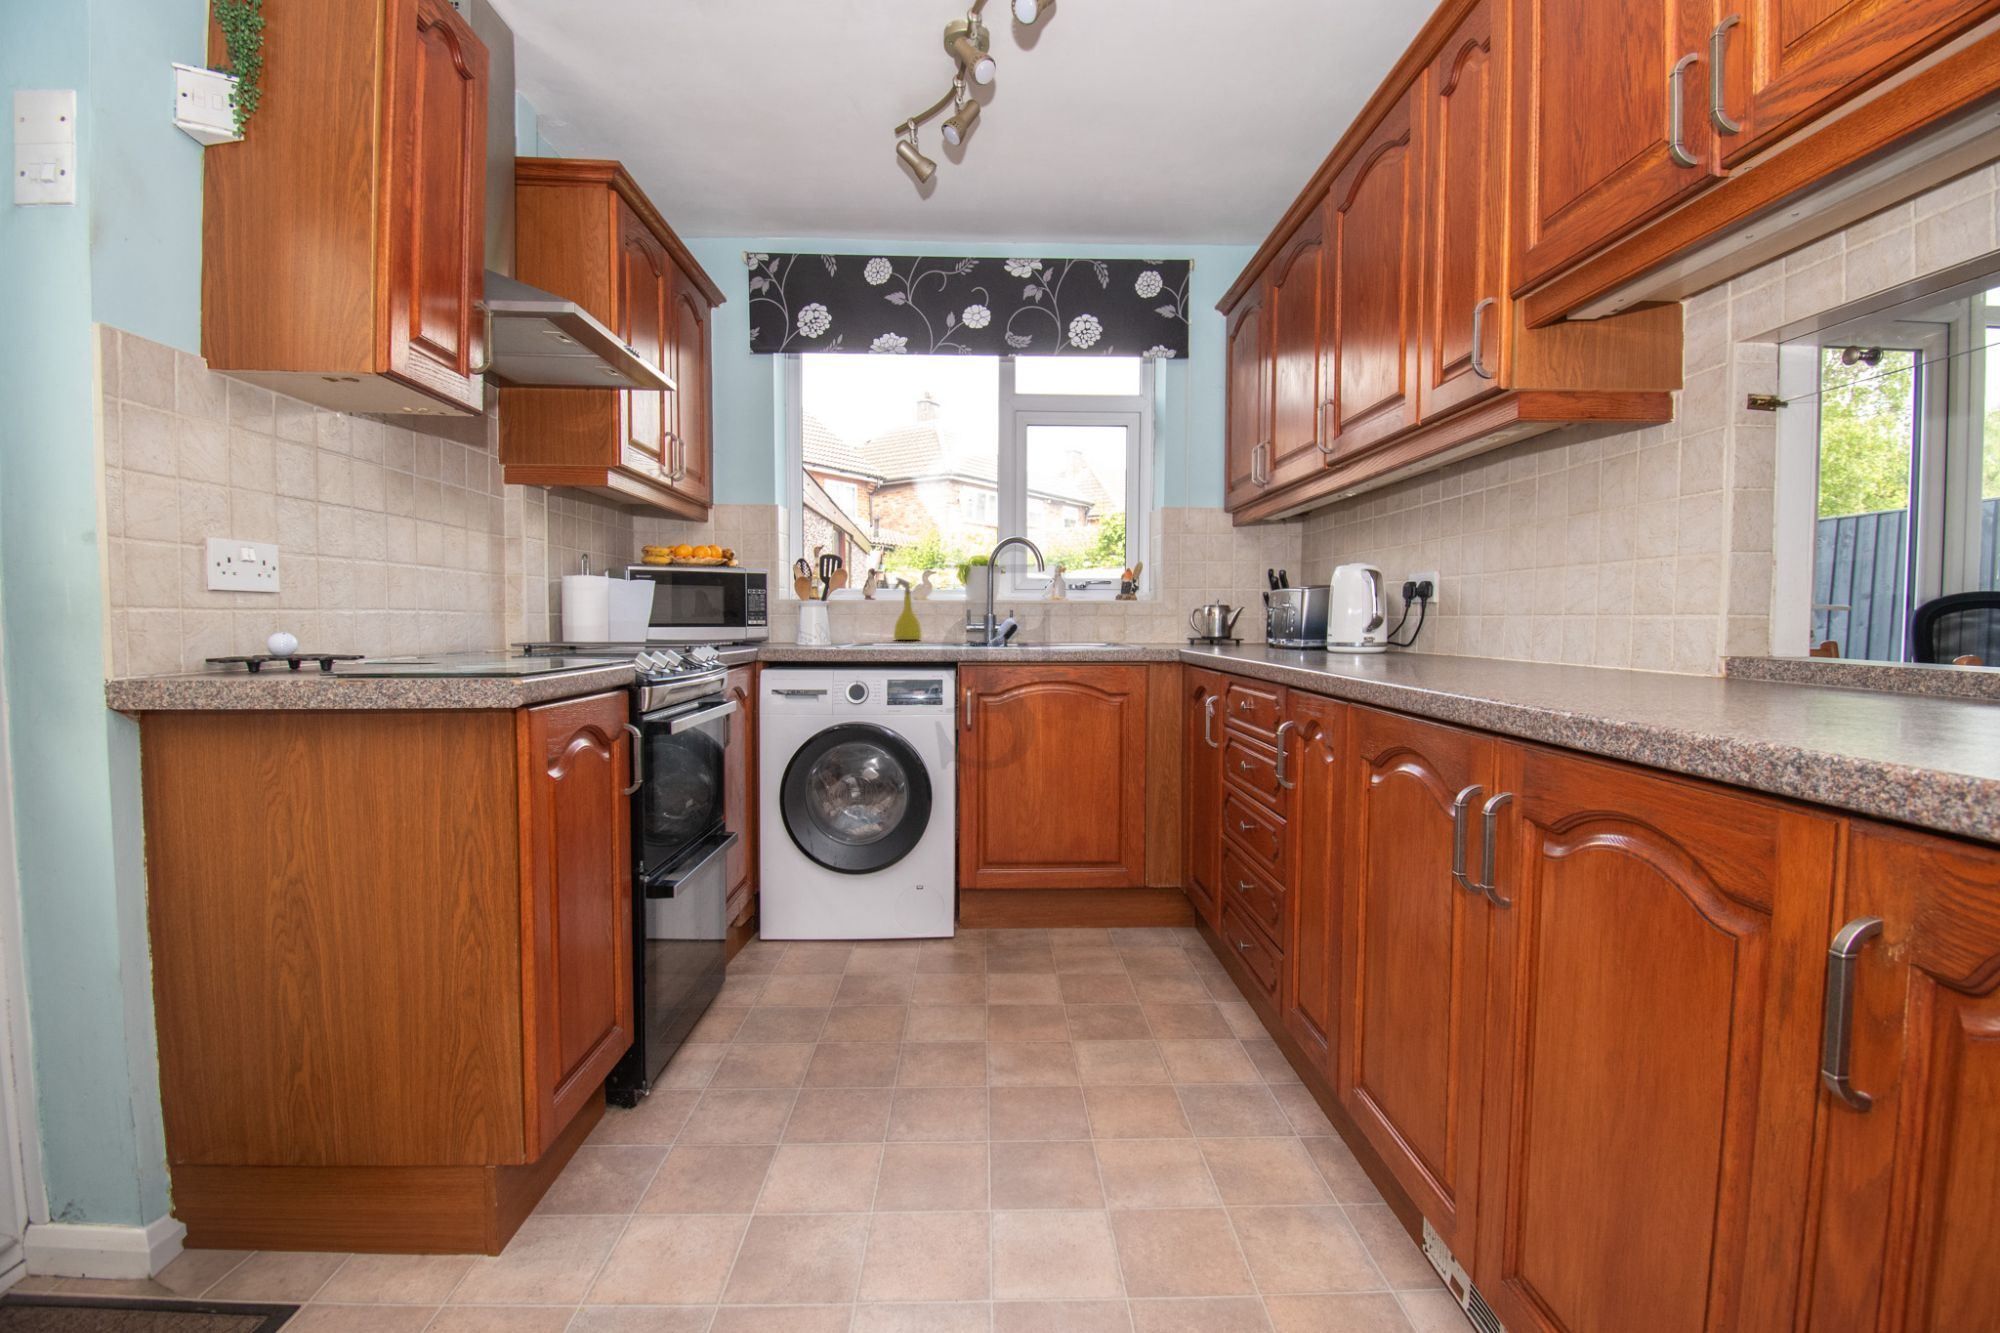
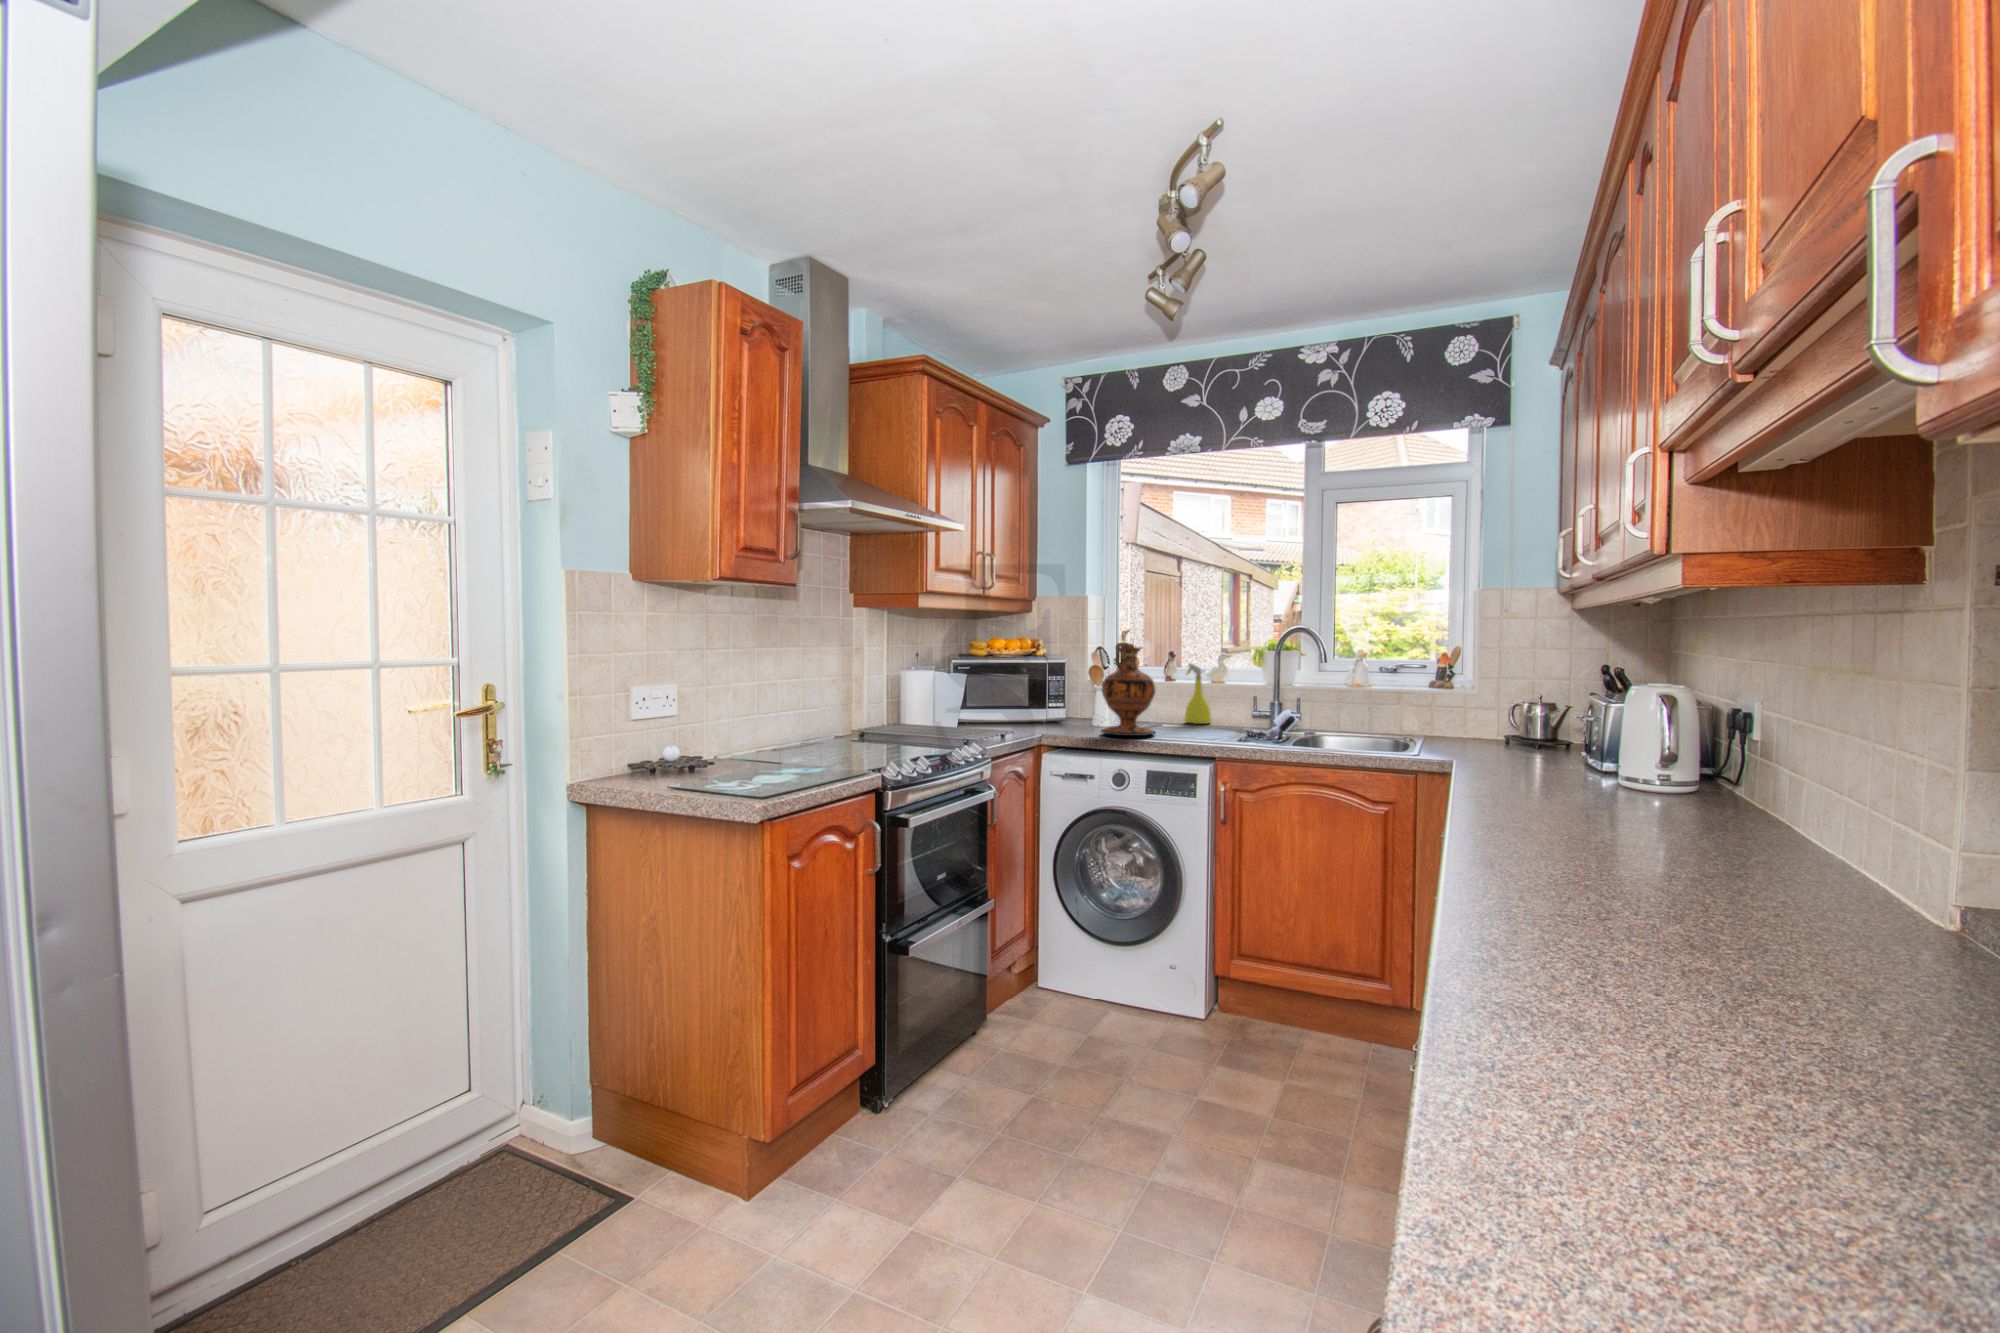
vase: none [822,546,882,647] -> present [1101,644,1155,736]

